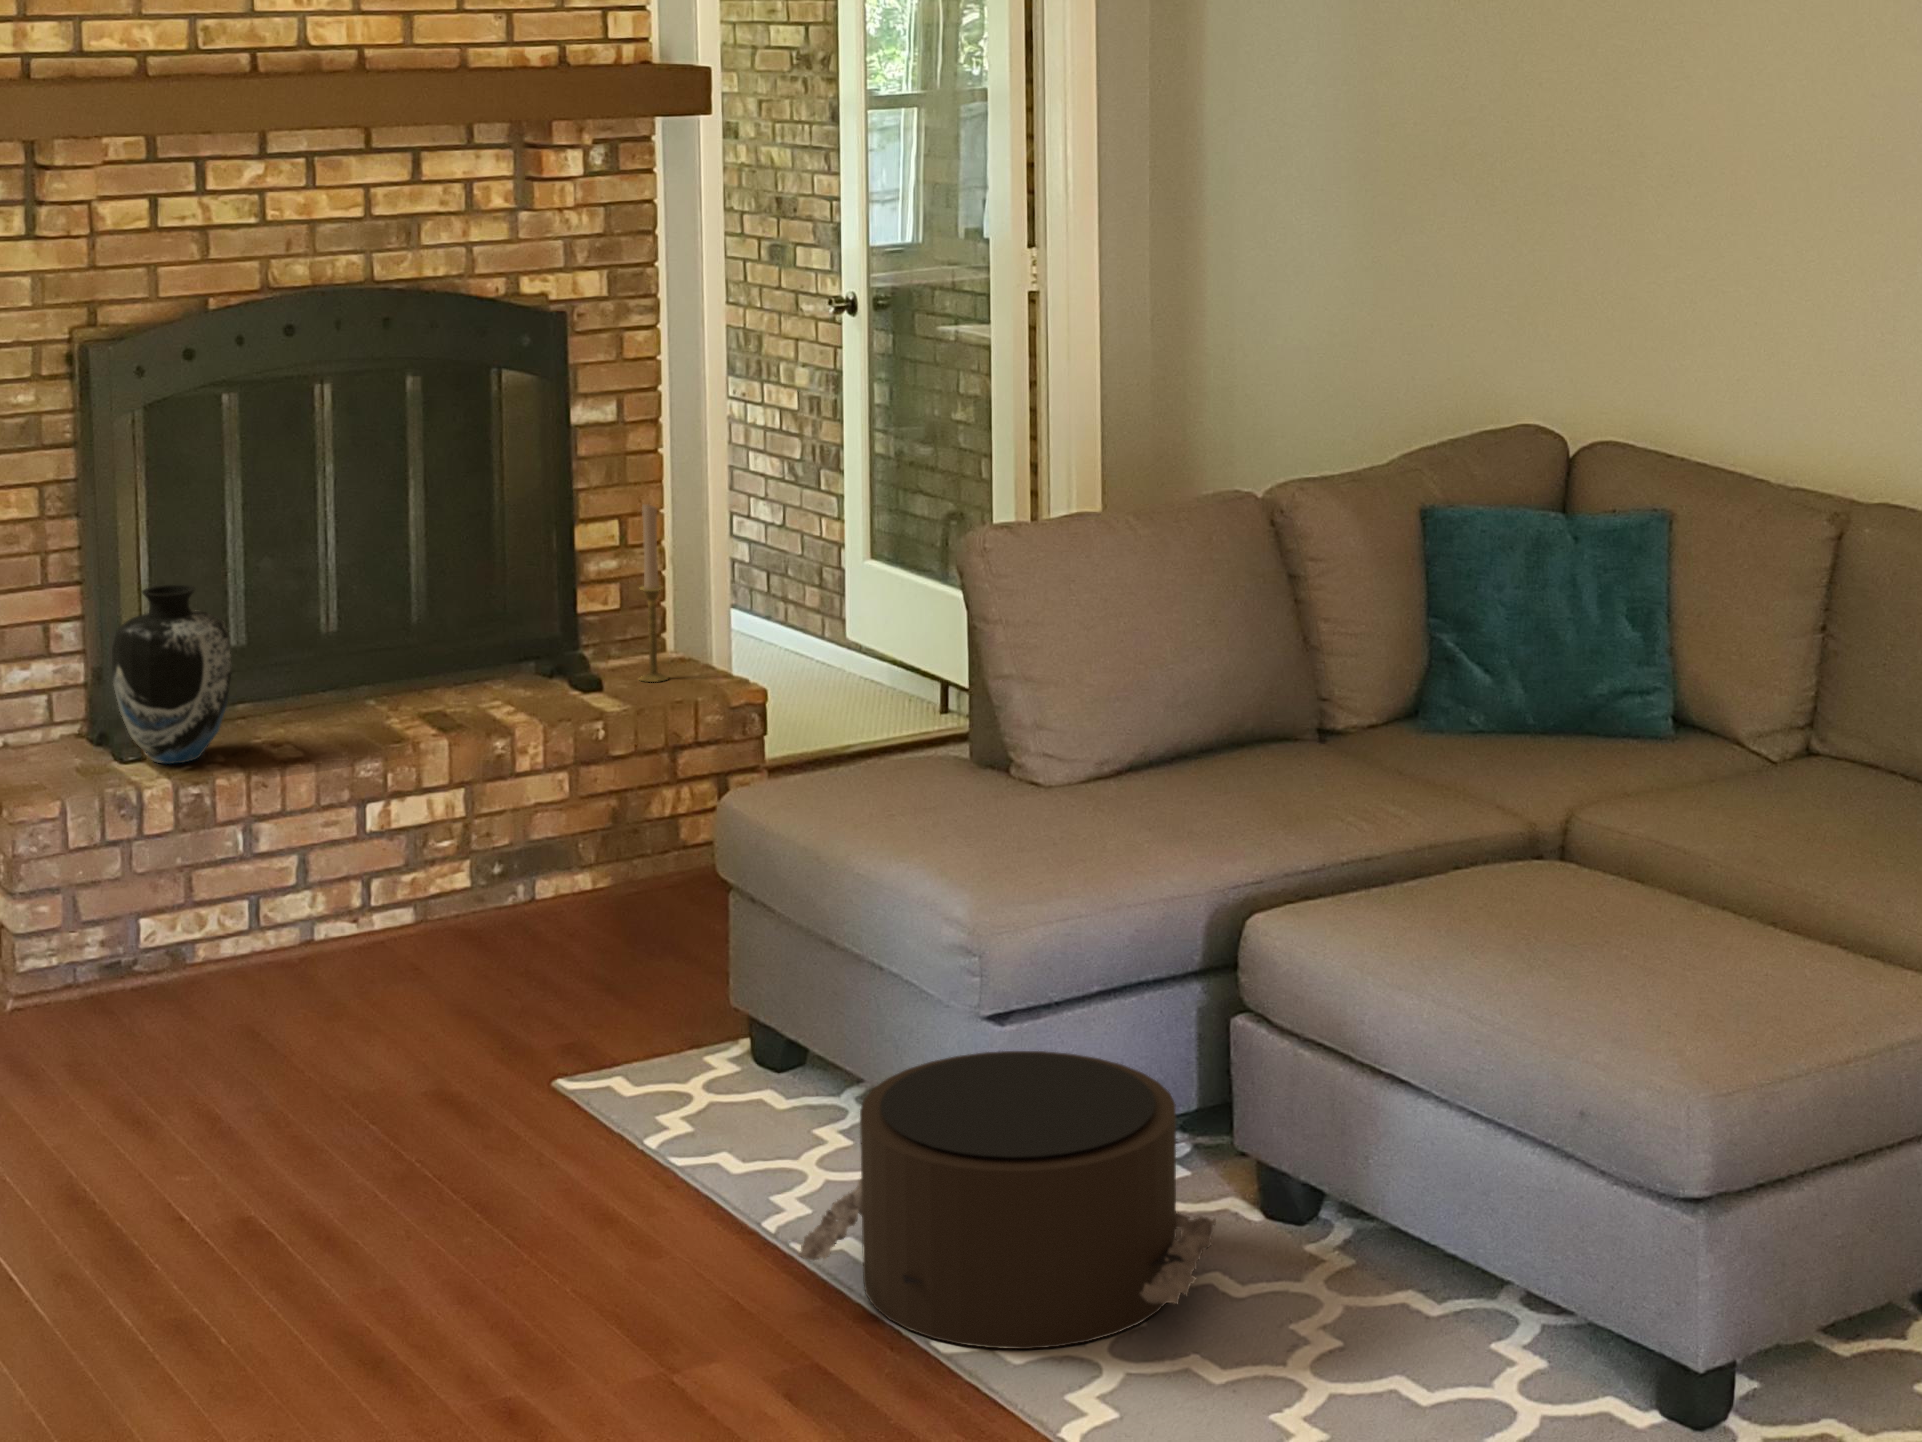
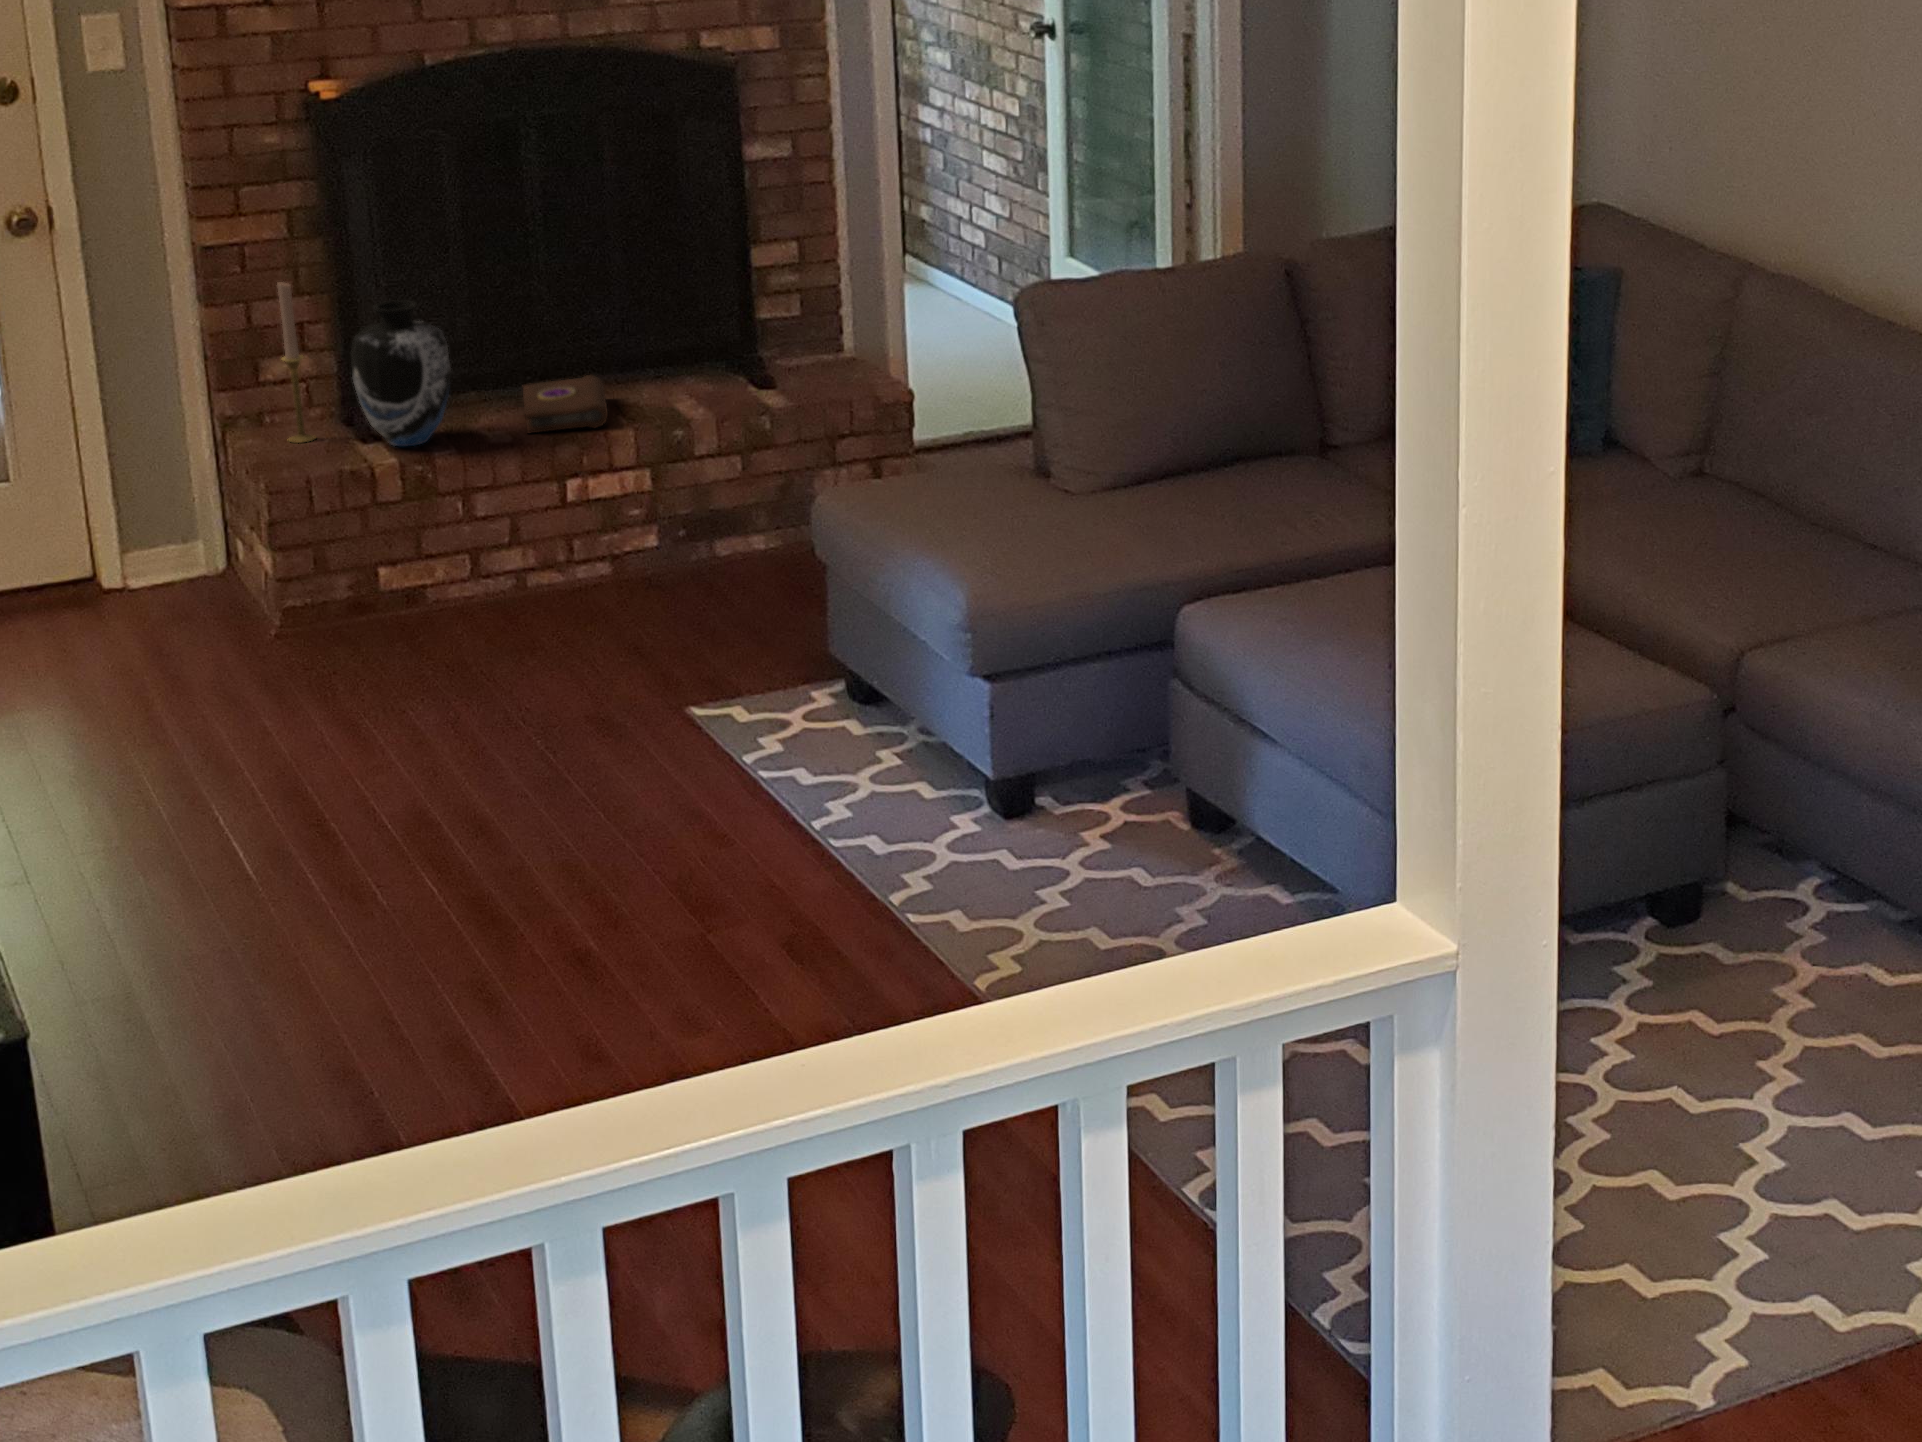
candlestick: present [639,504,668,682] -> present [277,282,315,443]
book: none [304,678,418,746] -> present [523,375,608,433]
pouf: present [798,1051,1216,1349] -> none [798,701,1117,915]

